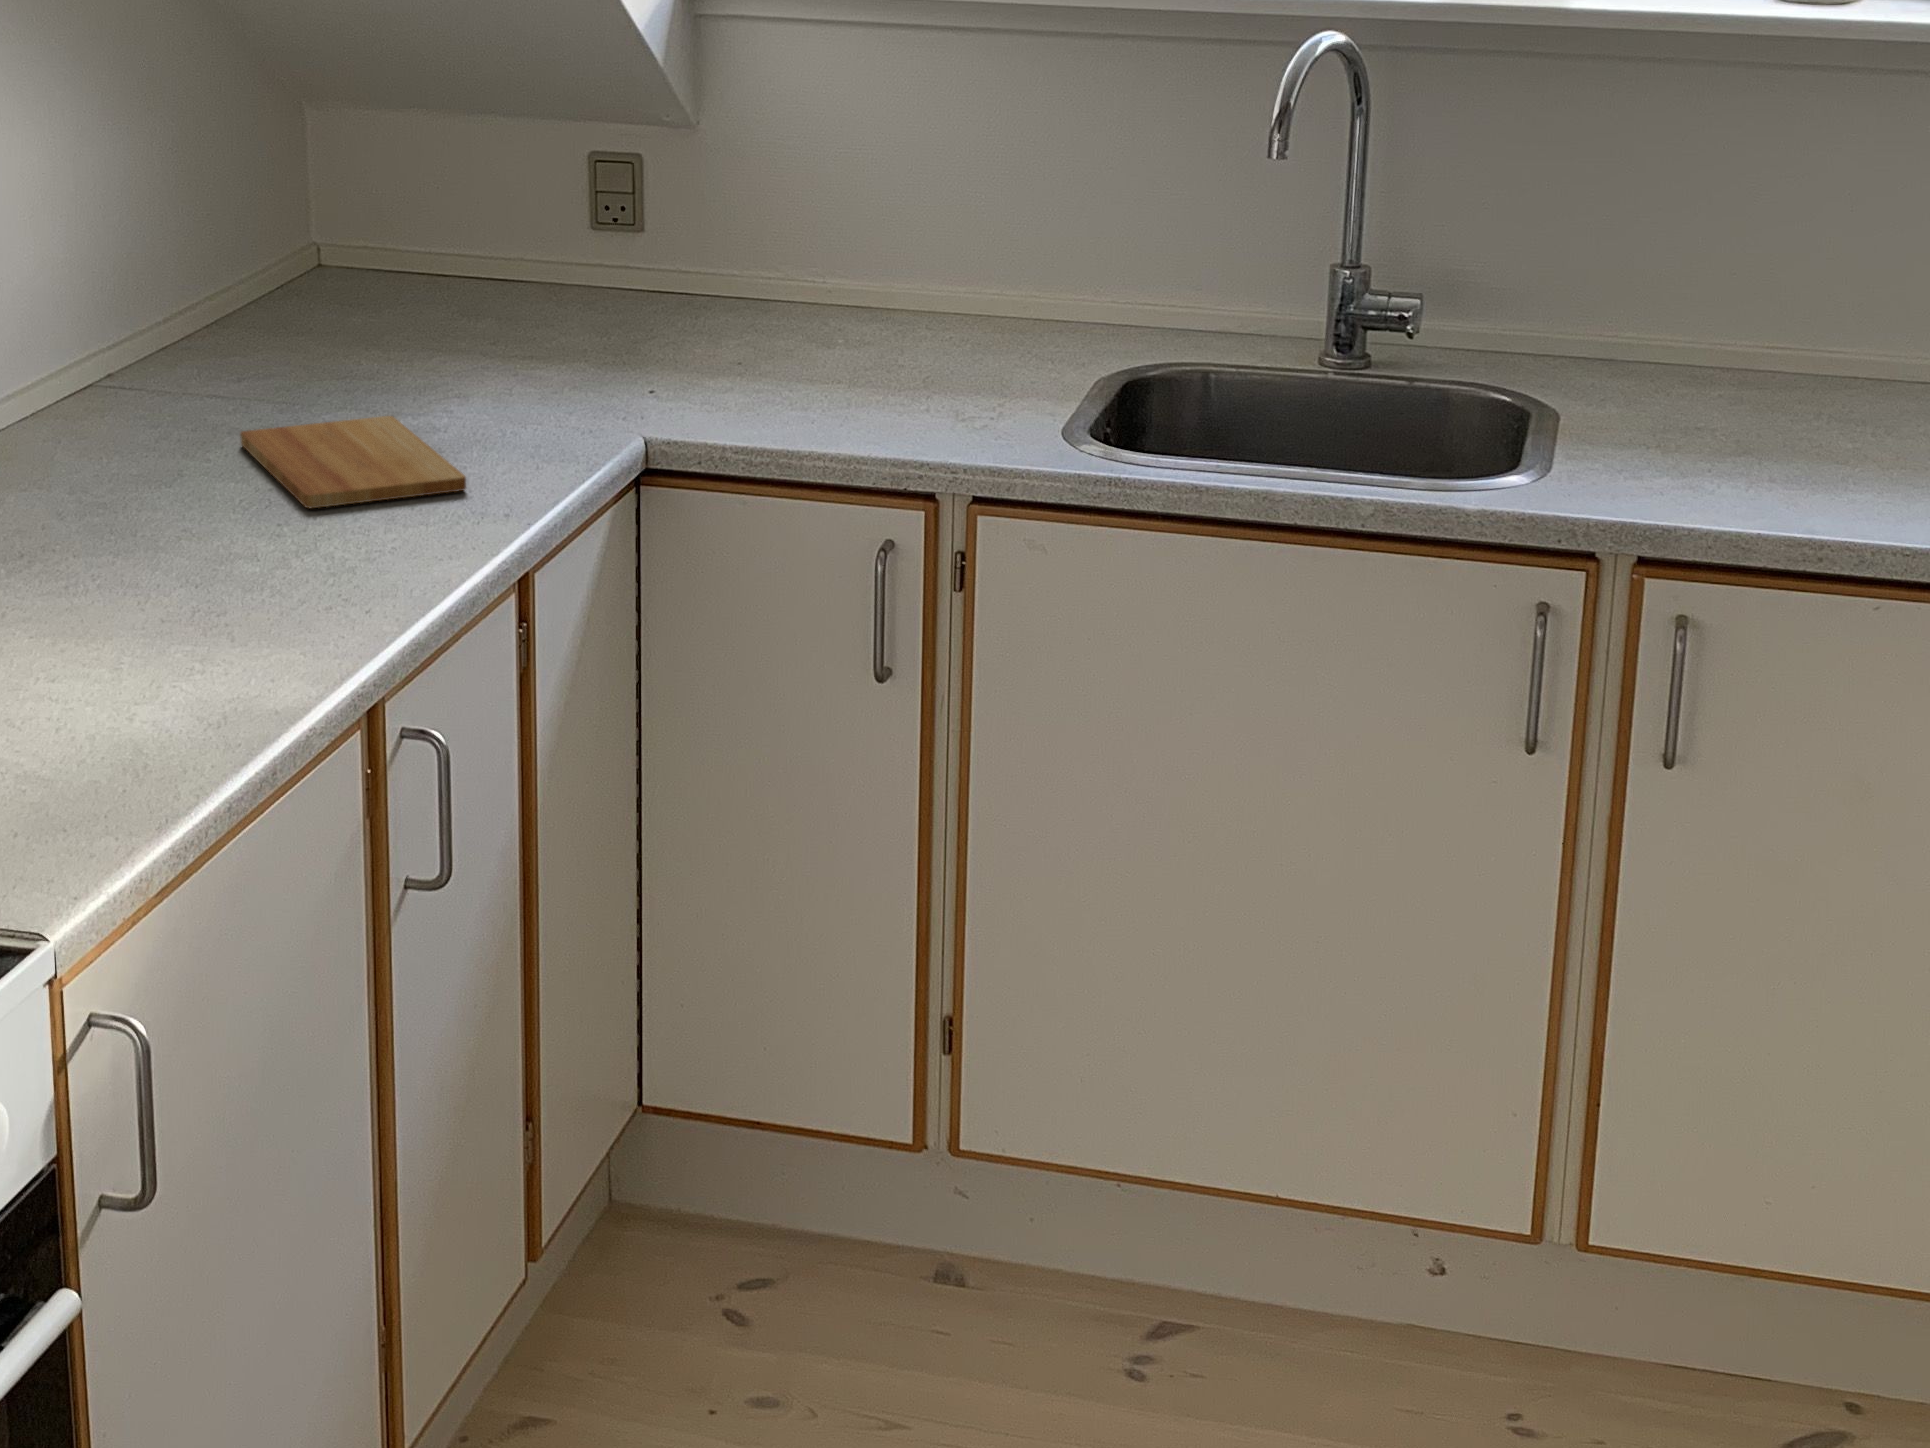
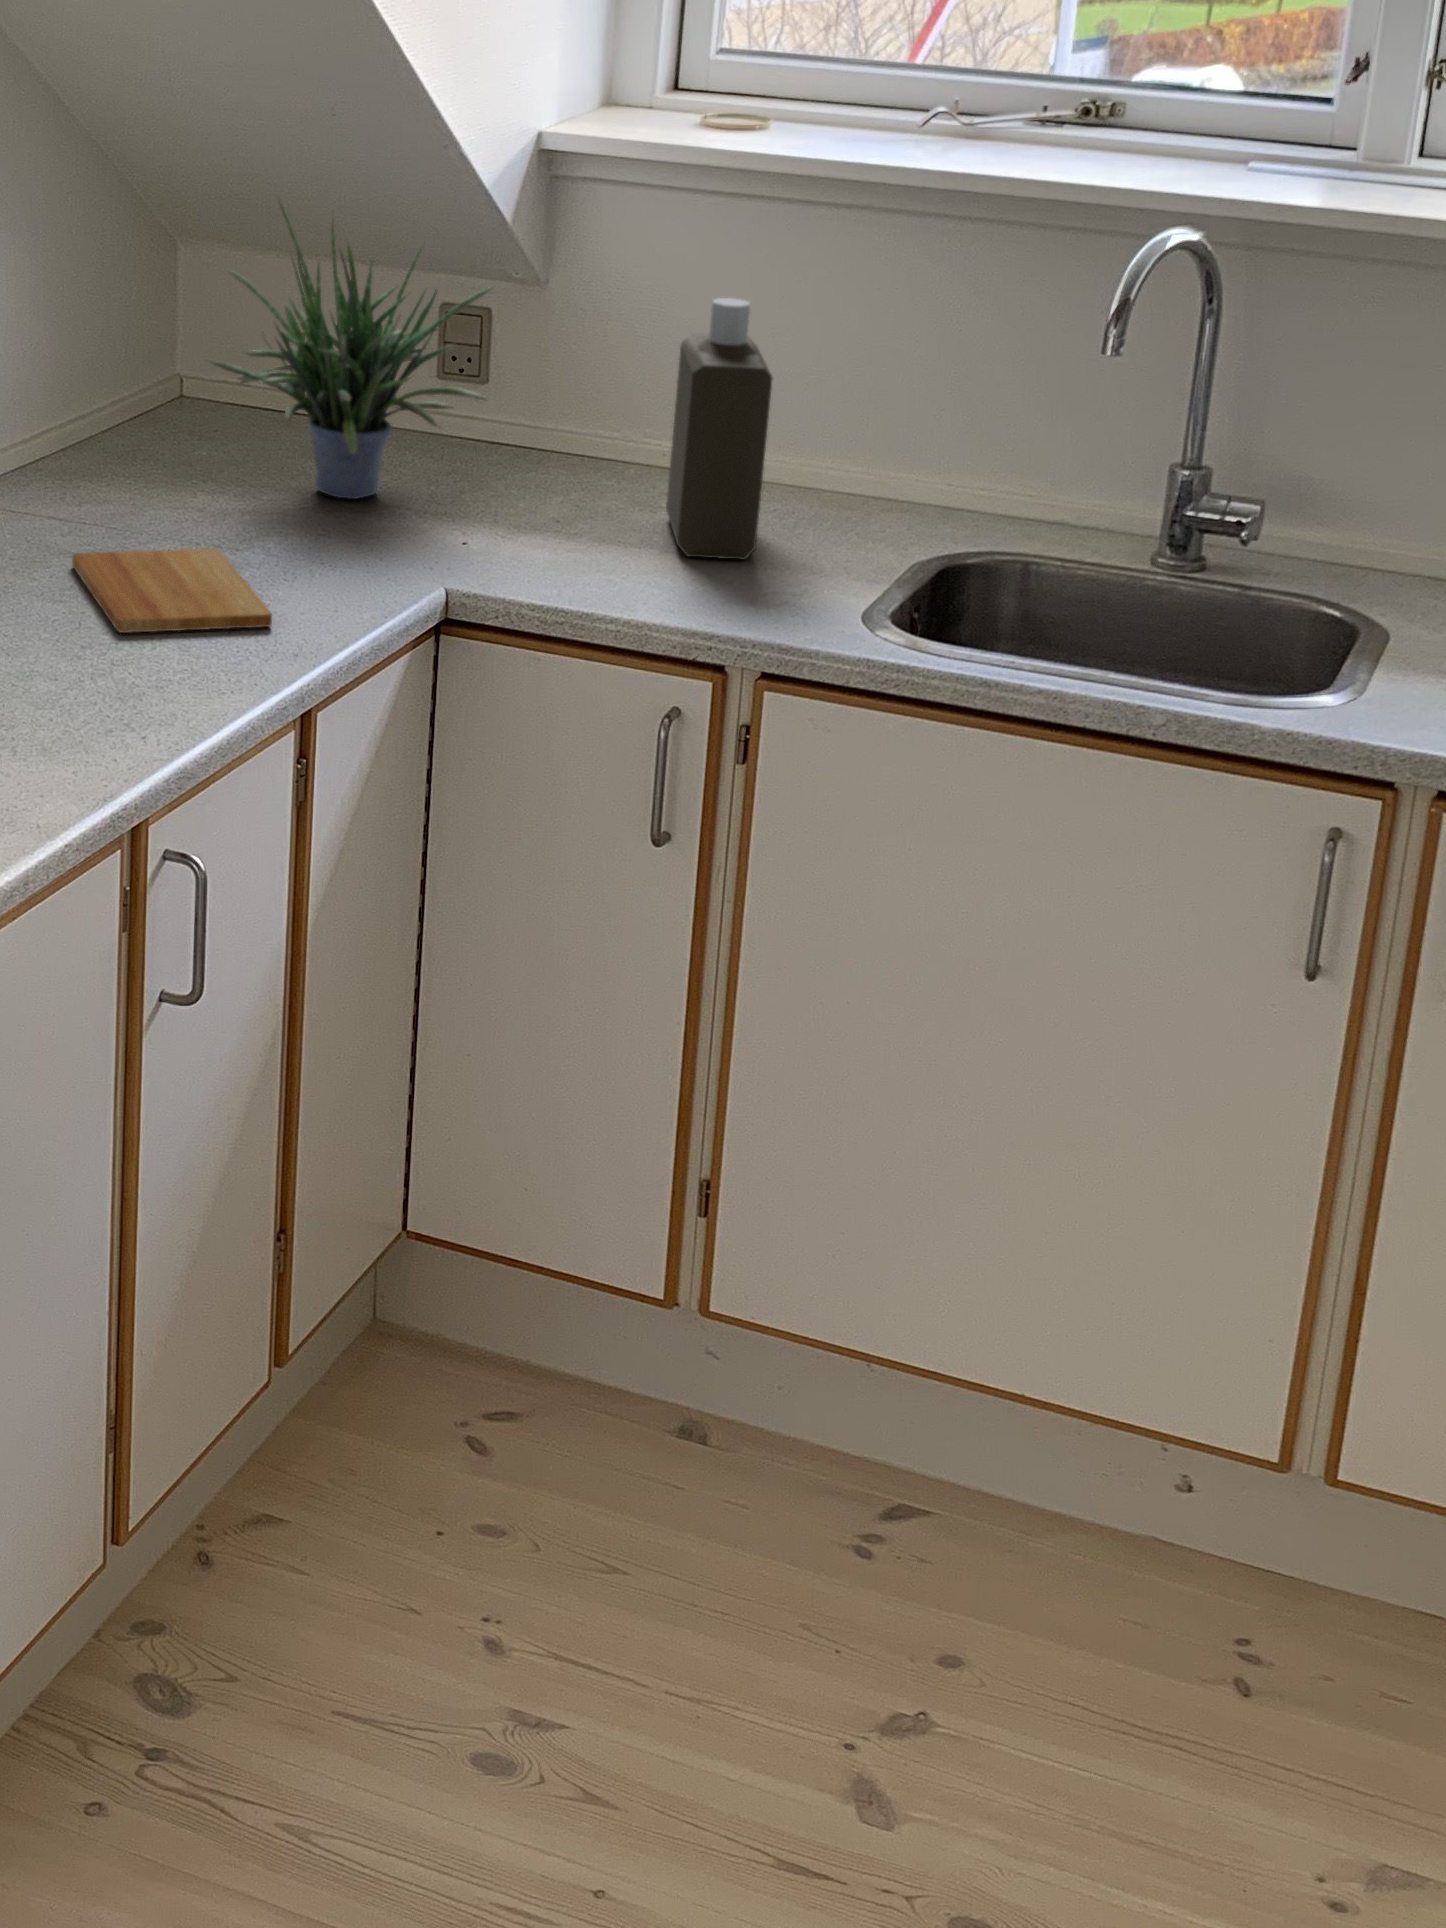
potted plant: none [352,34,656,356] -> present [210,202,493,499]
bottle: none [840,123,945,389] -> present [666,298,772,560]

